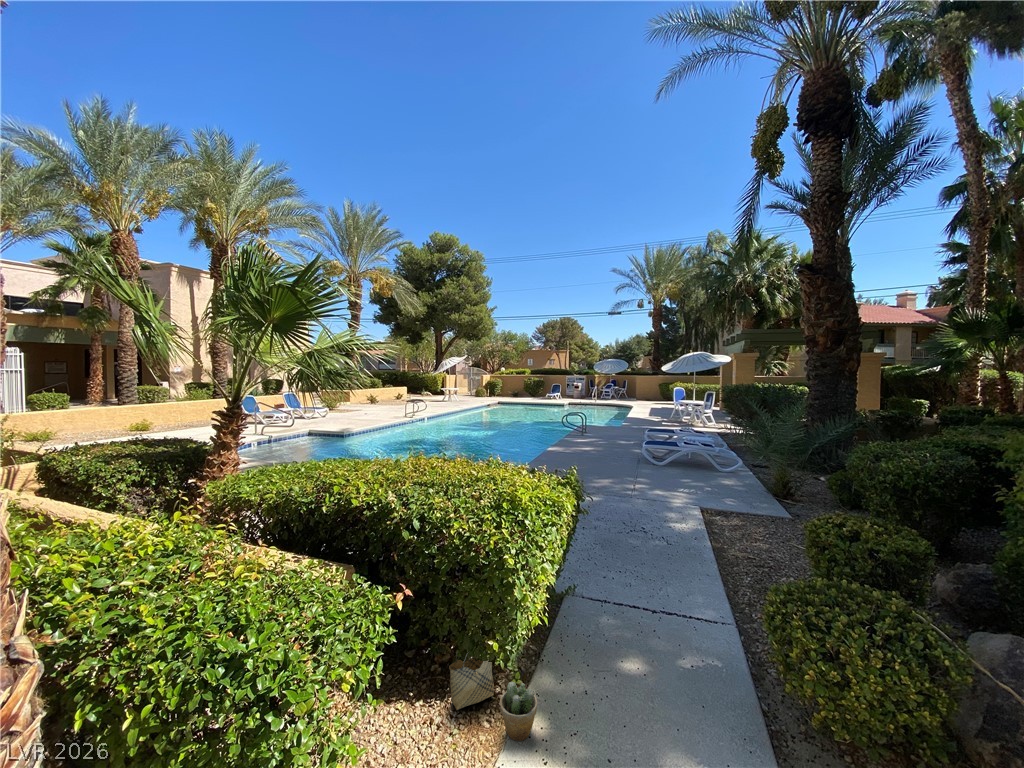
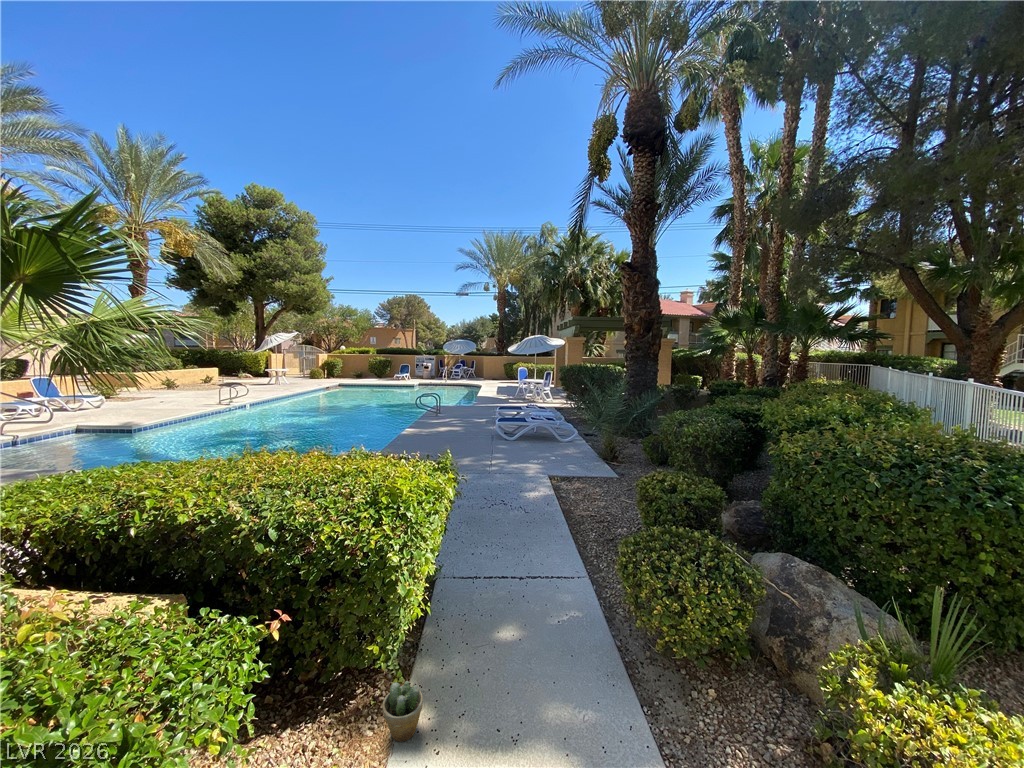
woven basket: present [449,654,494,710] -> none [321,638,372,728]

